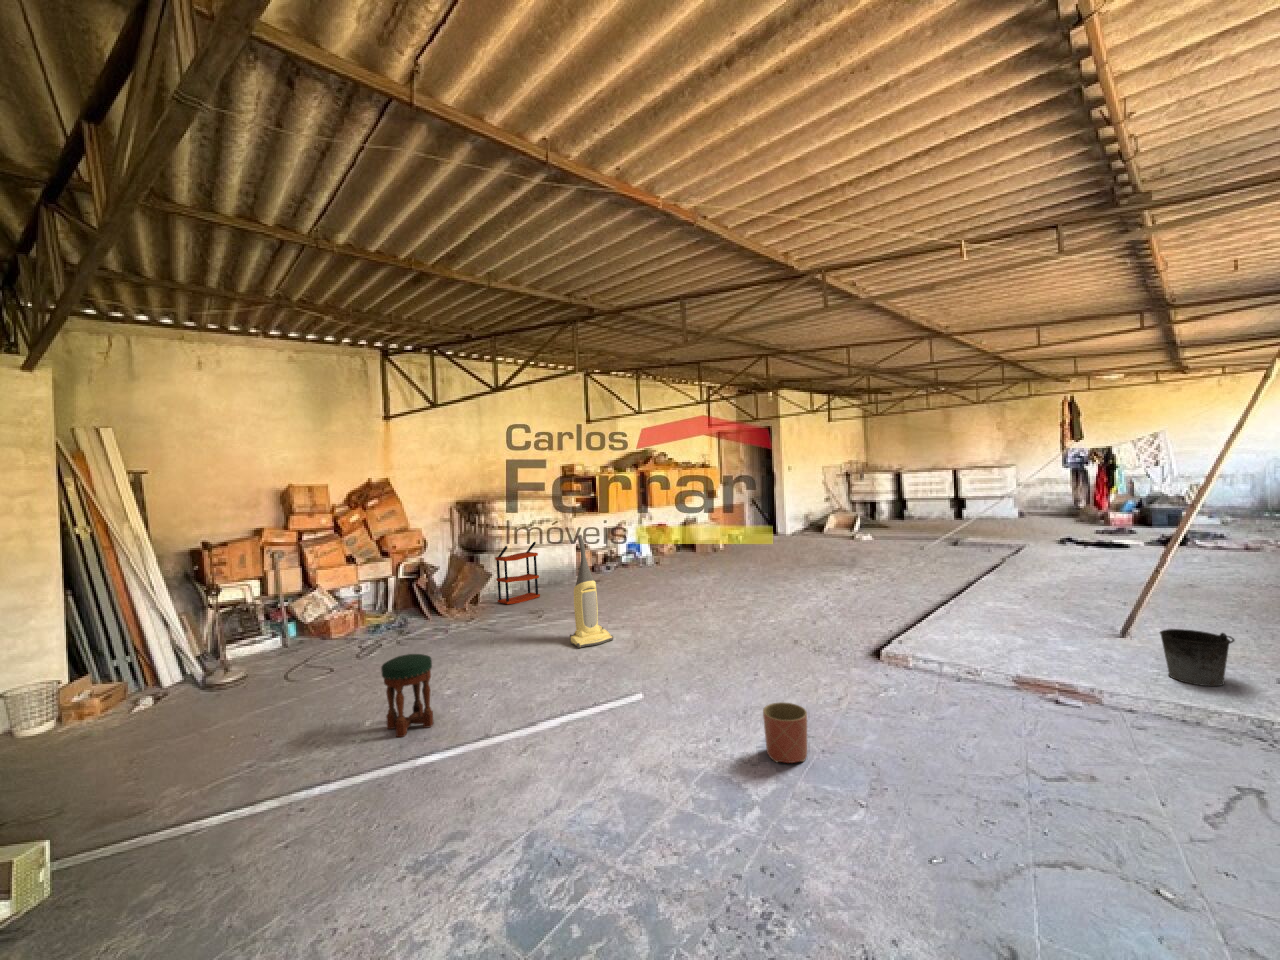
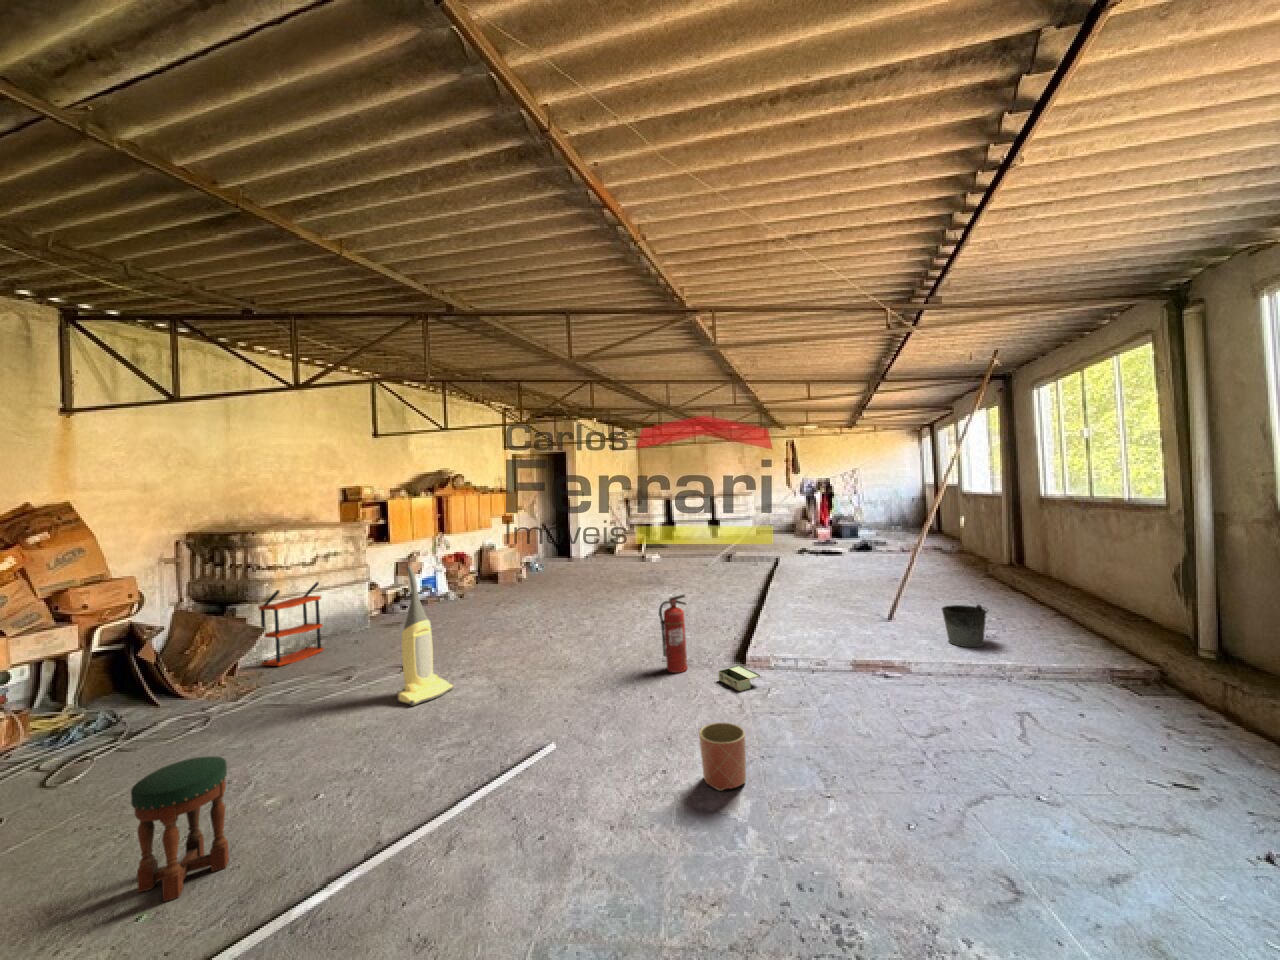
fire extinguisher: none [793,581,823,657] -> present [659,595,687,673]
toolbox: none [845,659,886,684] -> present [718,666,760,691]

